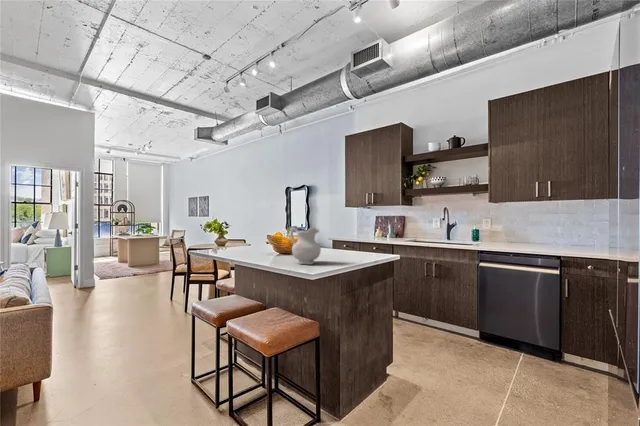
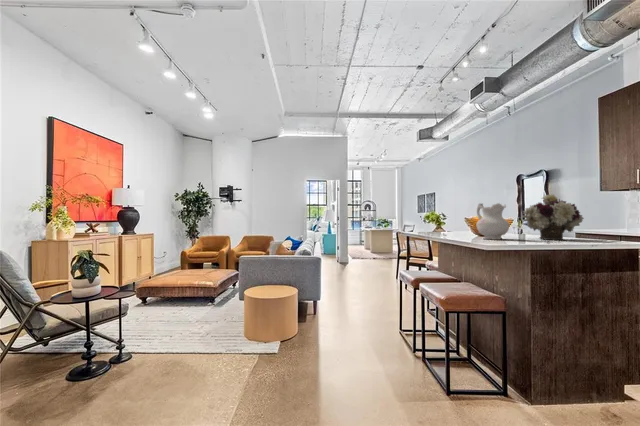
flower arrangement: none [325,217,368,259] -> present [522,194,584,240]

